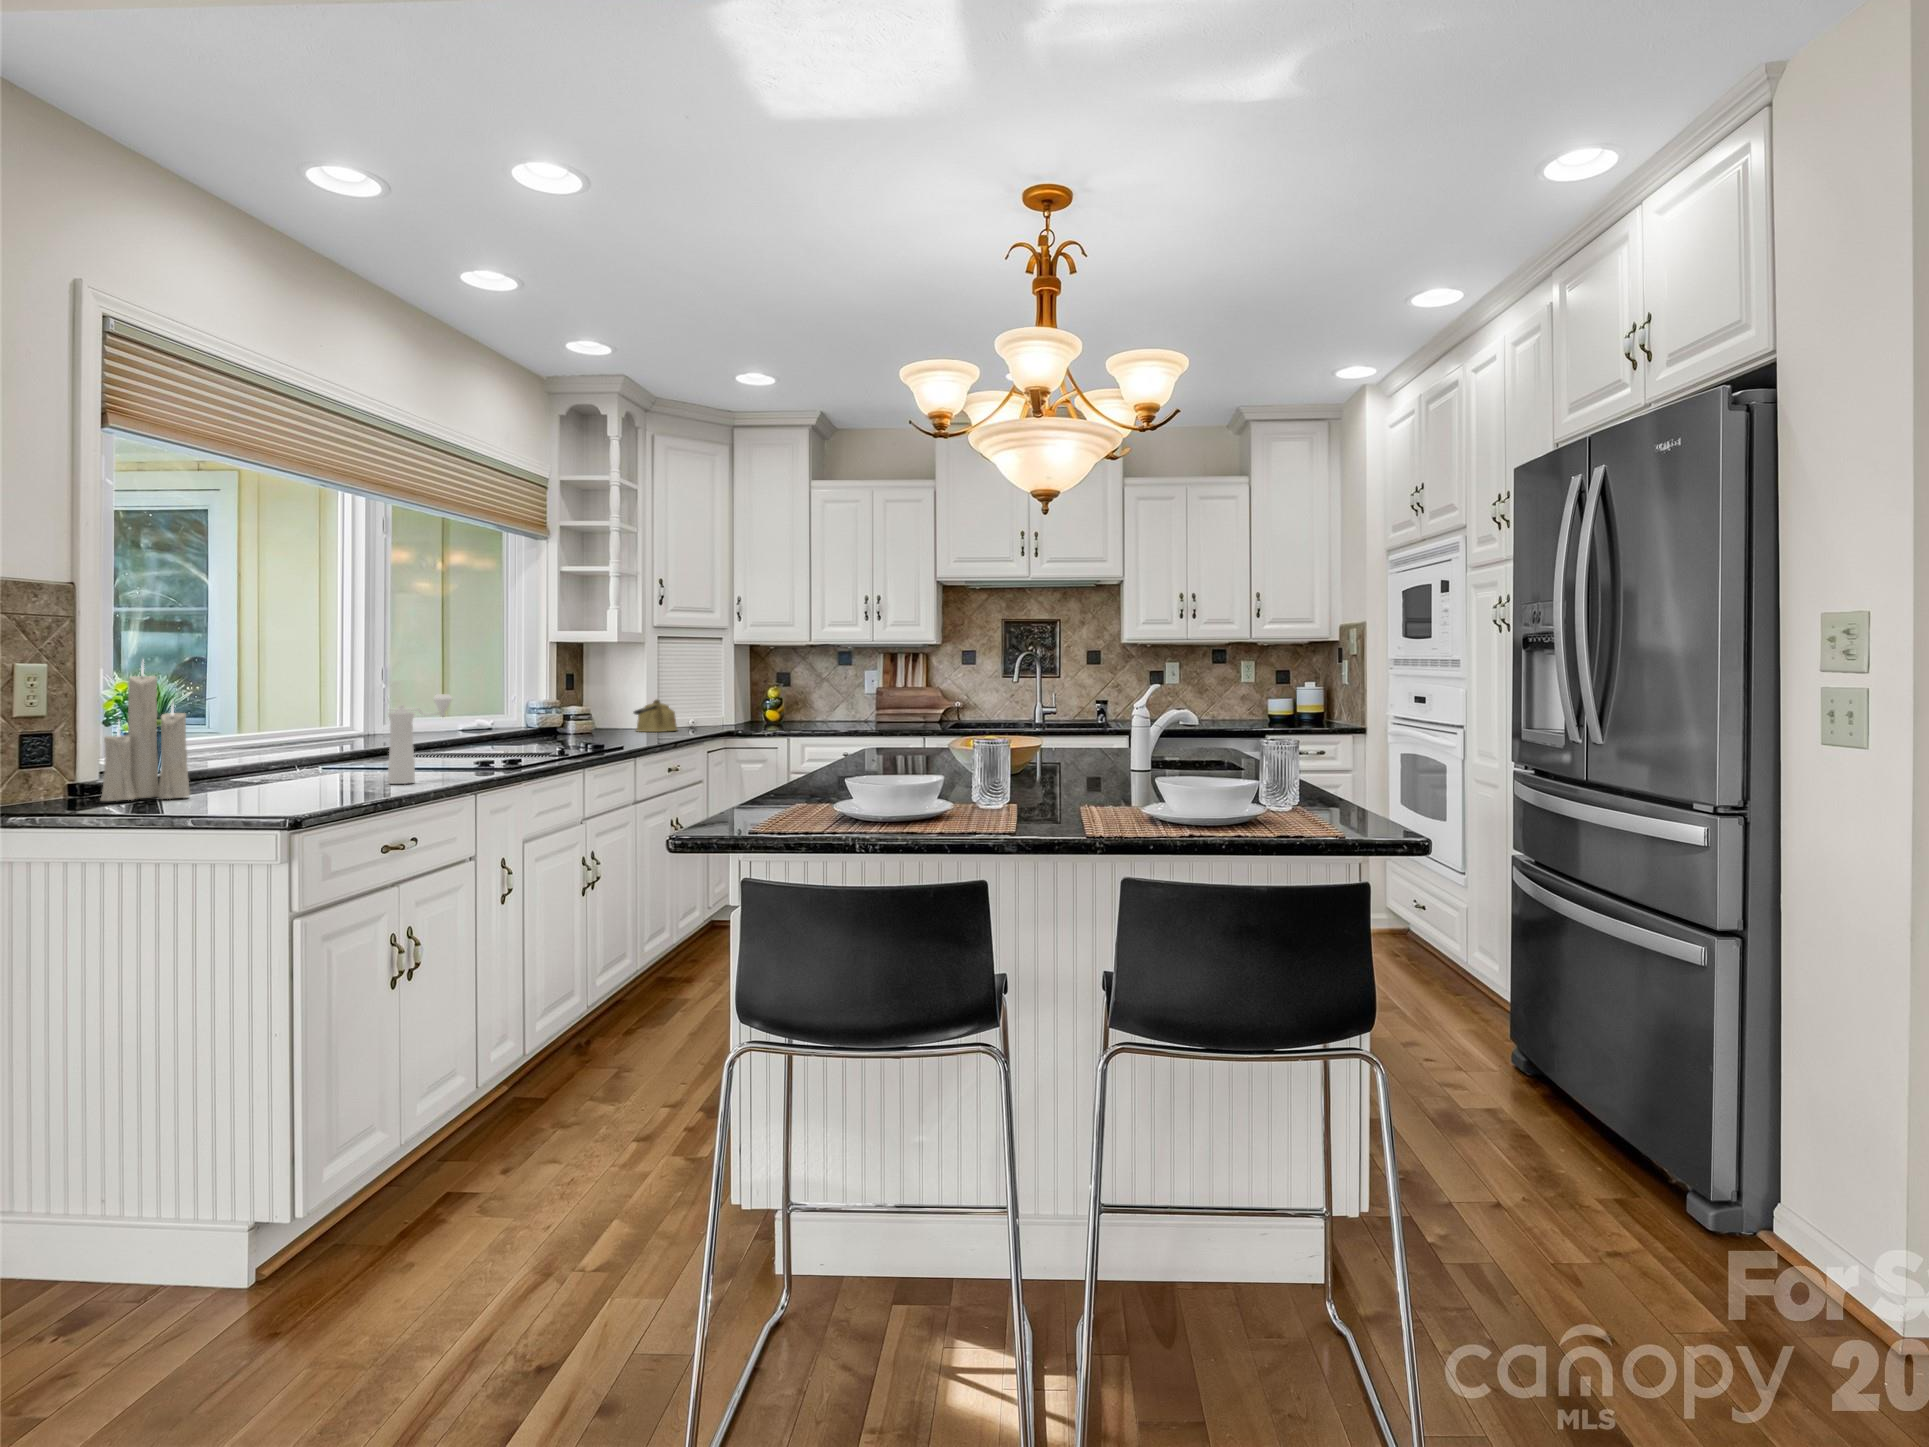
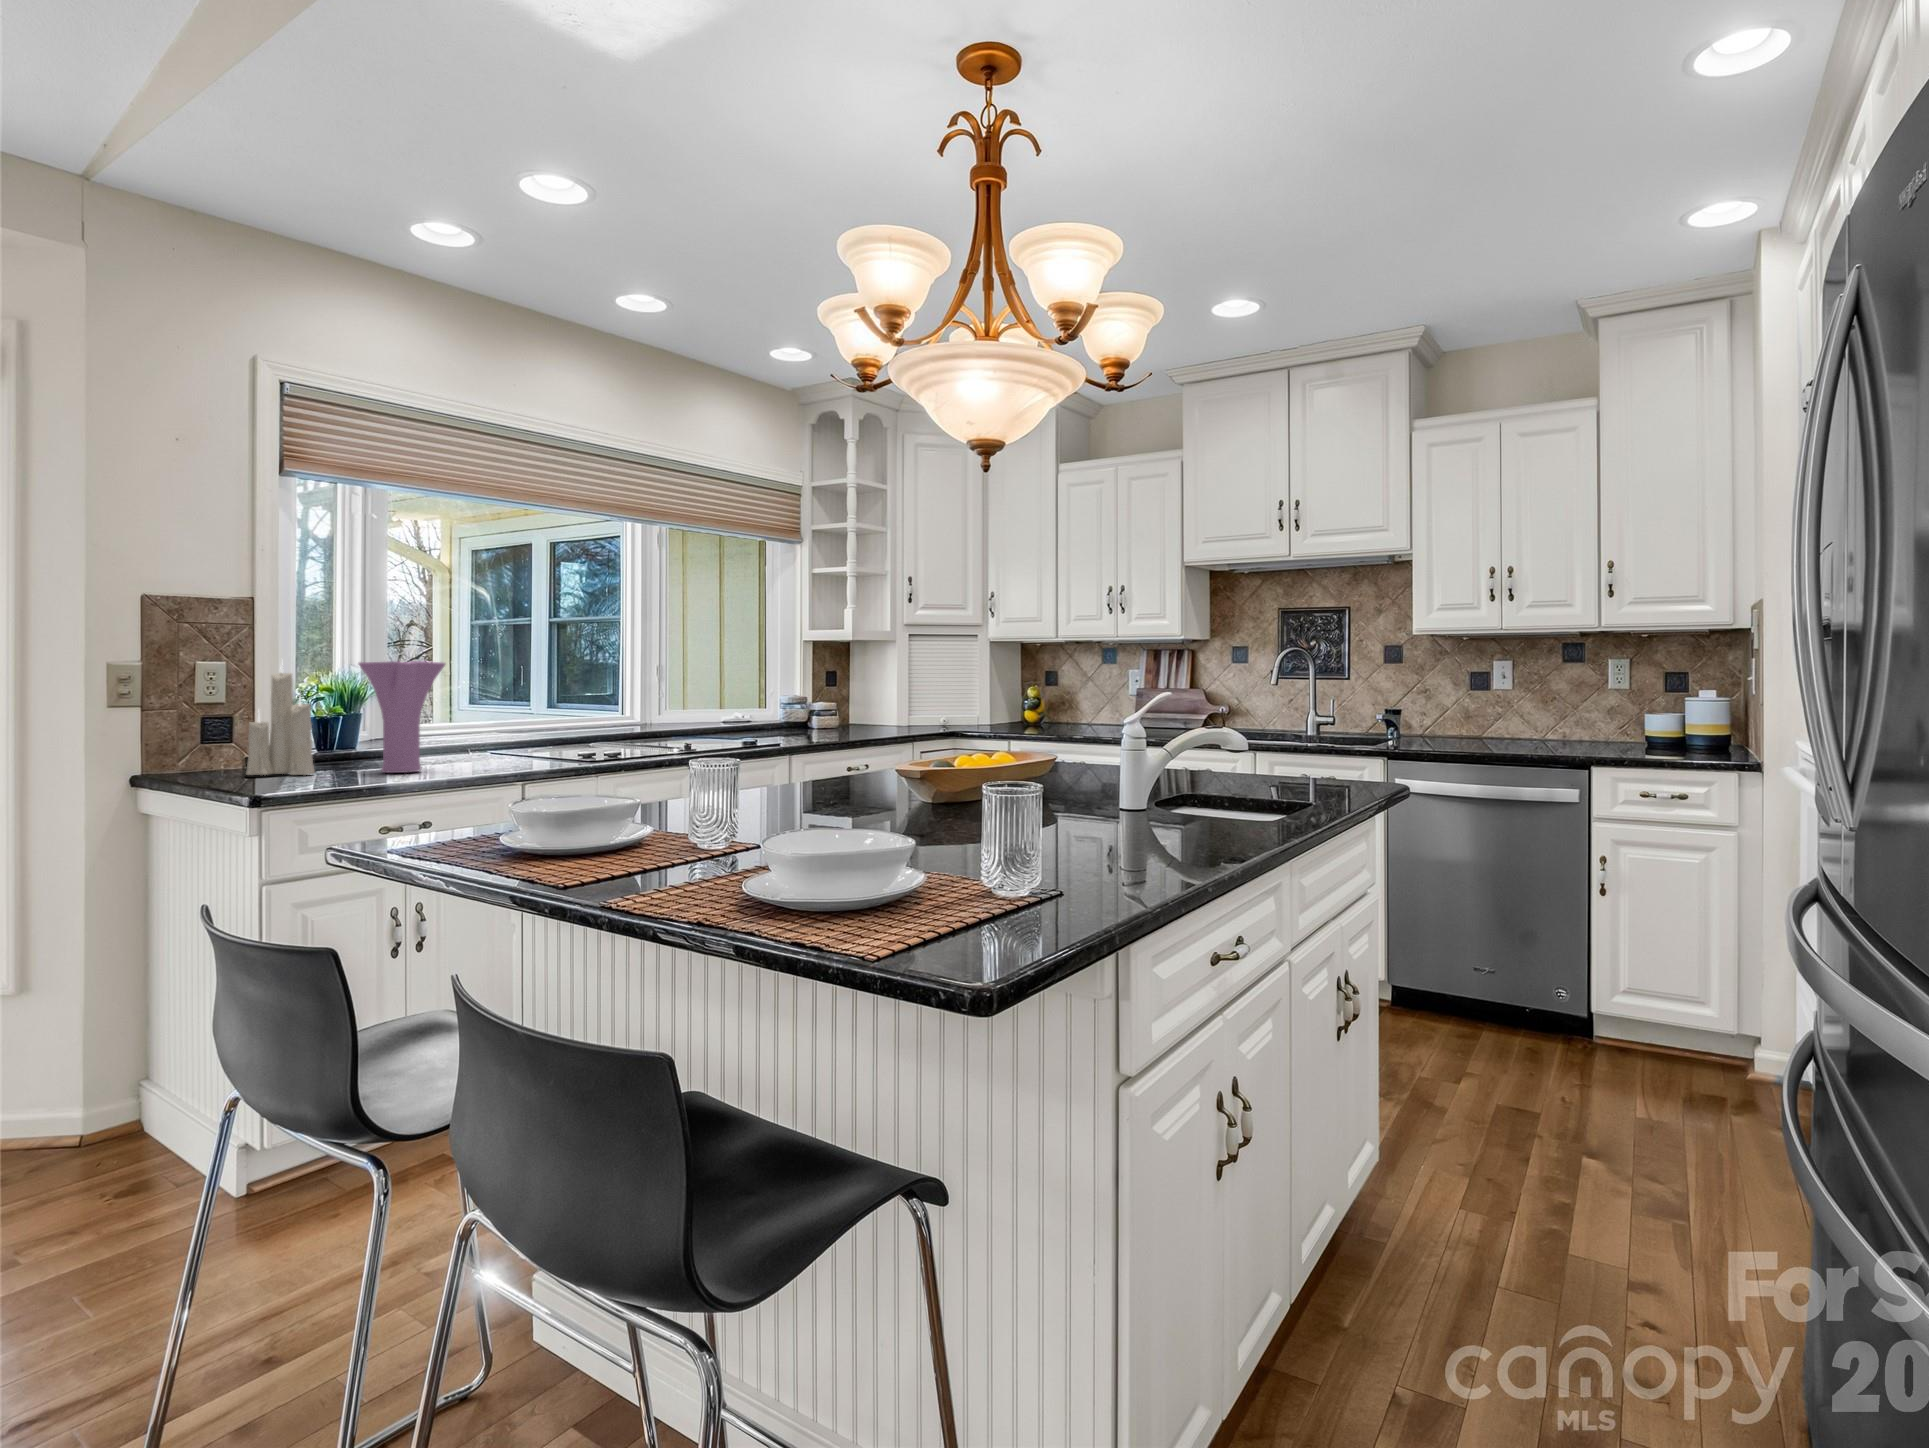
vase: none [246,664,347,792] -> present [359,661,445,773]
pepper mill: present [388,694,452,784] -> none [483,690,548,770]
kettle: present [634,700,677,732] -> none [870,698,913,730]

